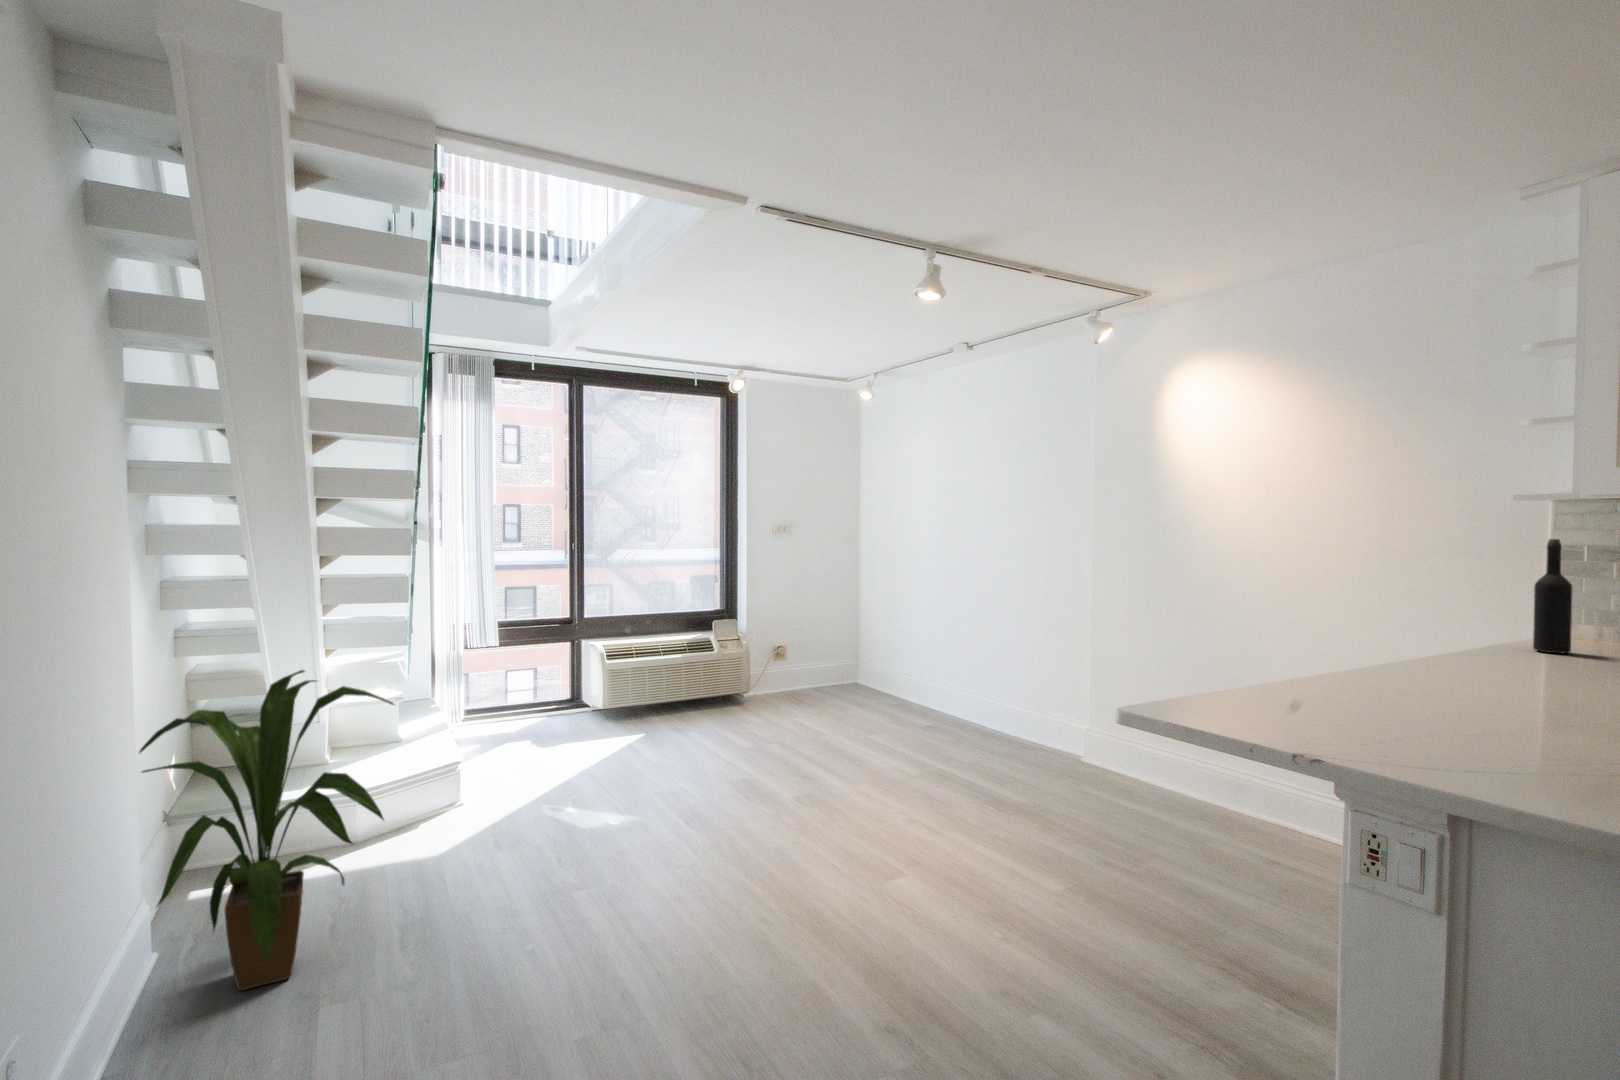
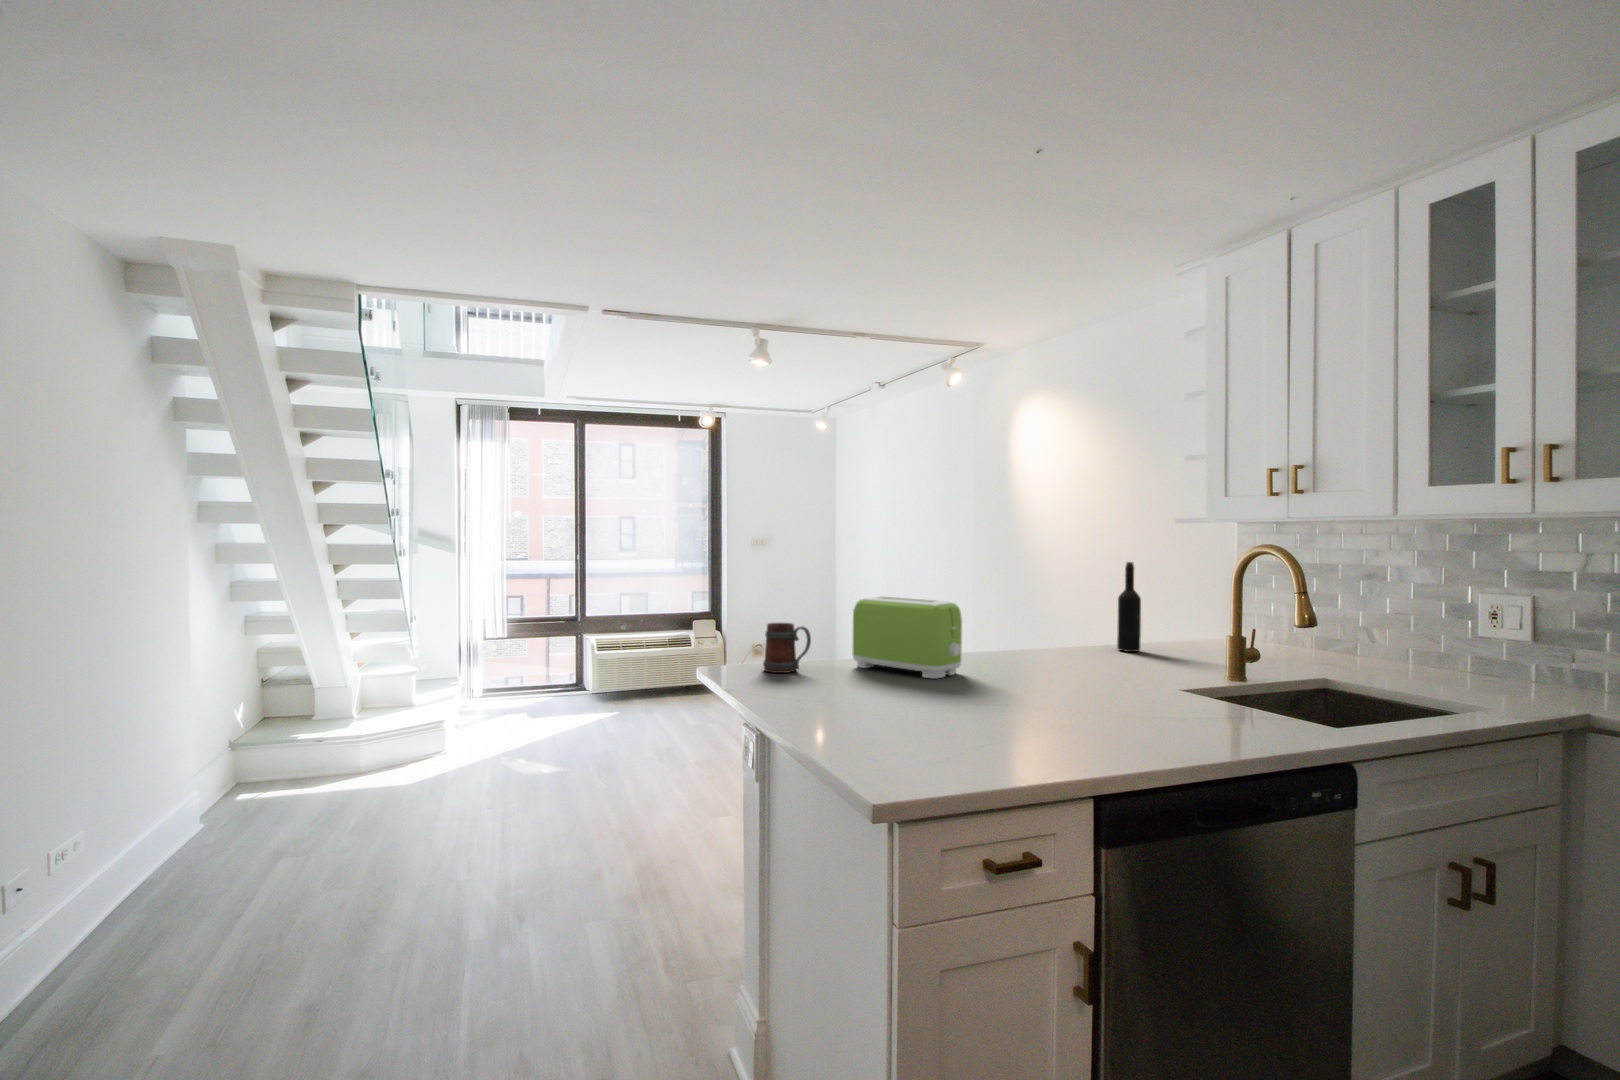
toaster: none [1339,590,1549,709] -> present [853,596,962,678]
mug: none [1248,631,1334,709] -> present [763,623,811,673]
house plant: present [139,670,394,990] -> none [184,639,349,848]

